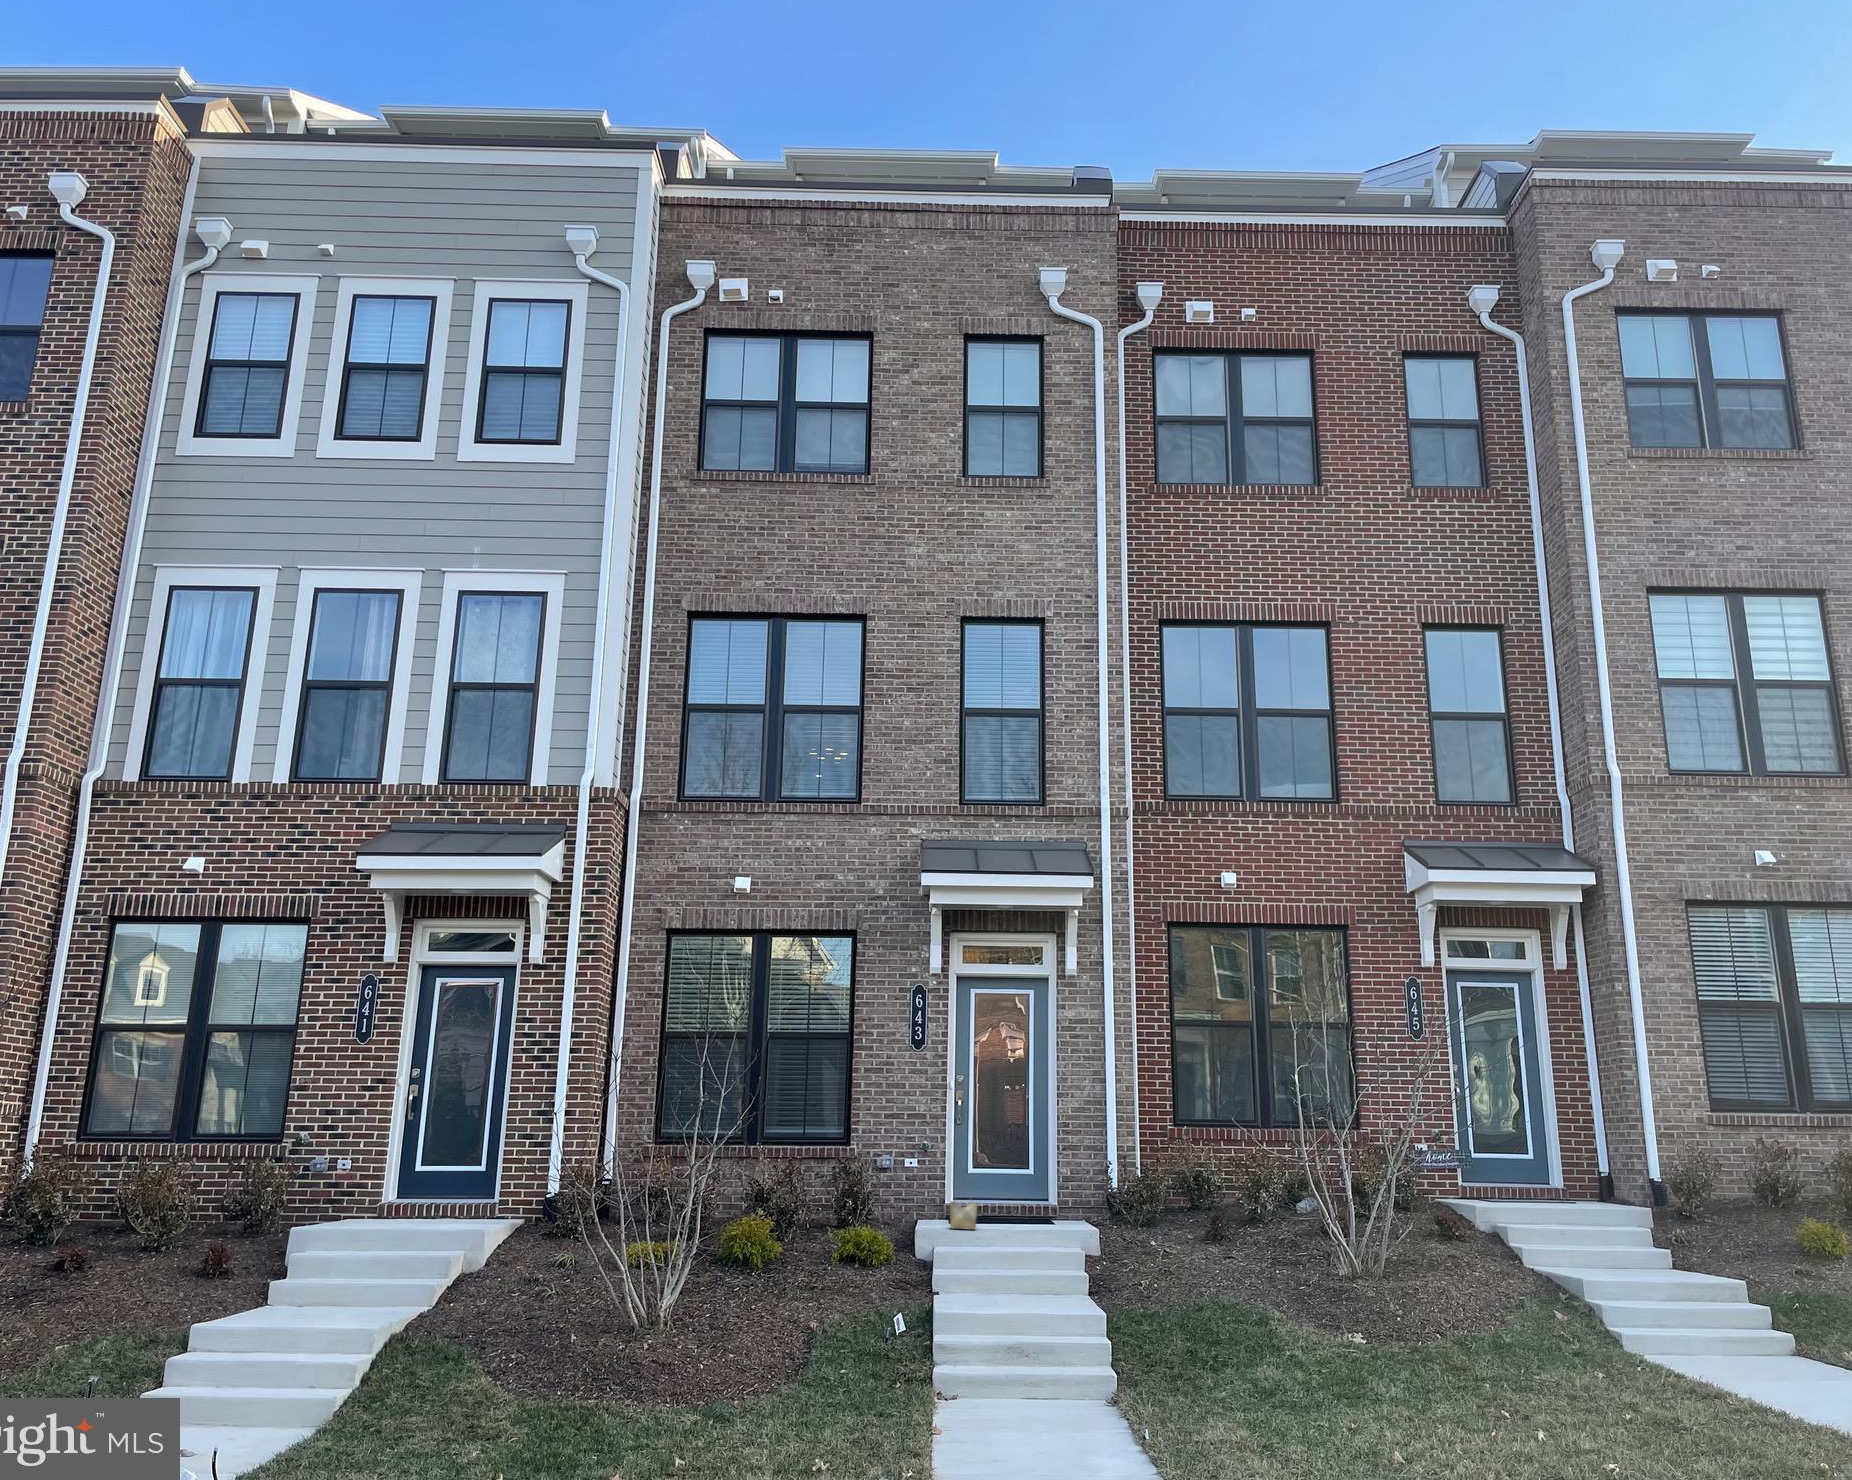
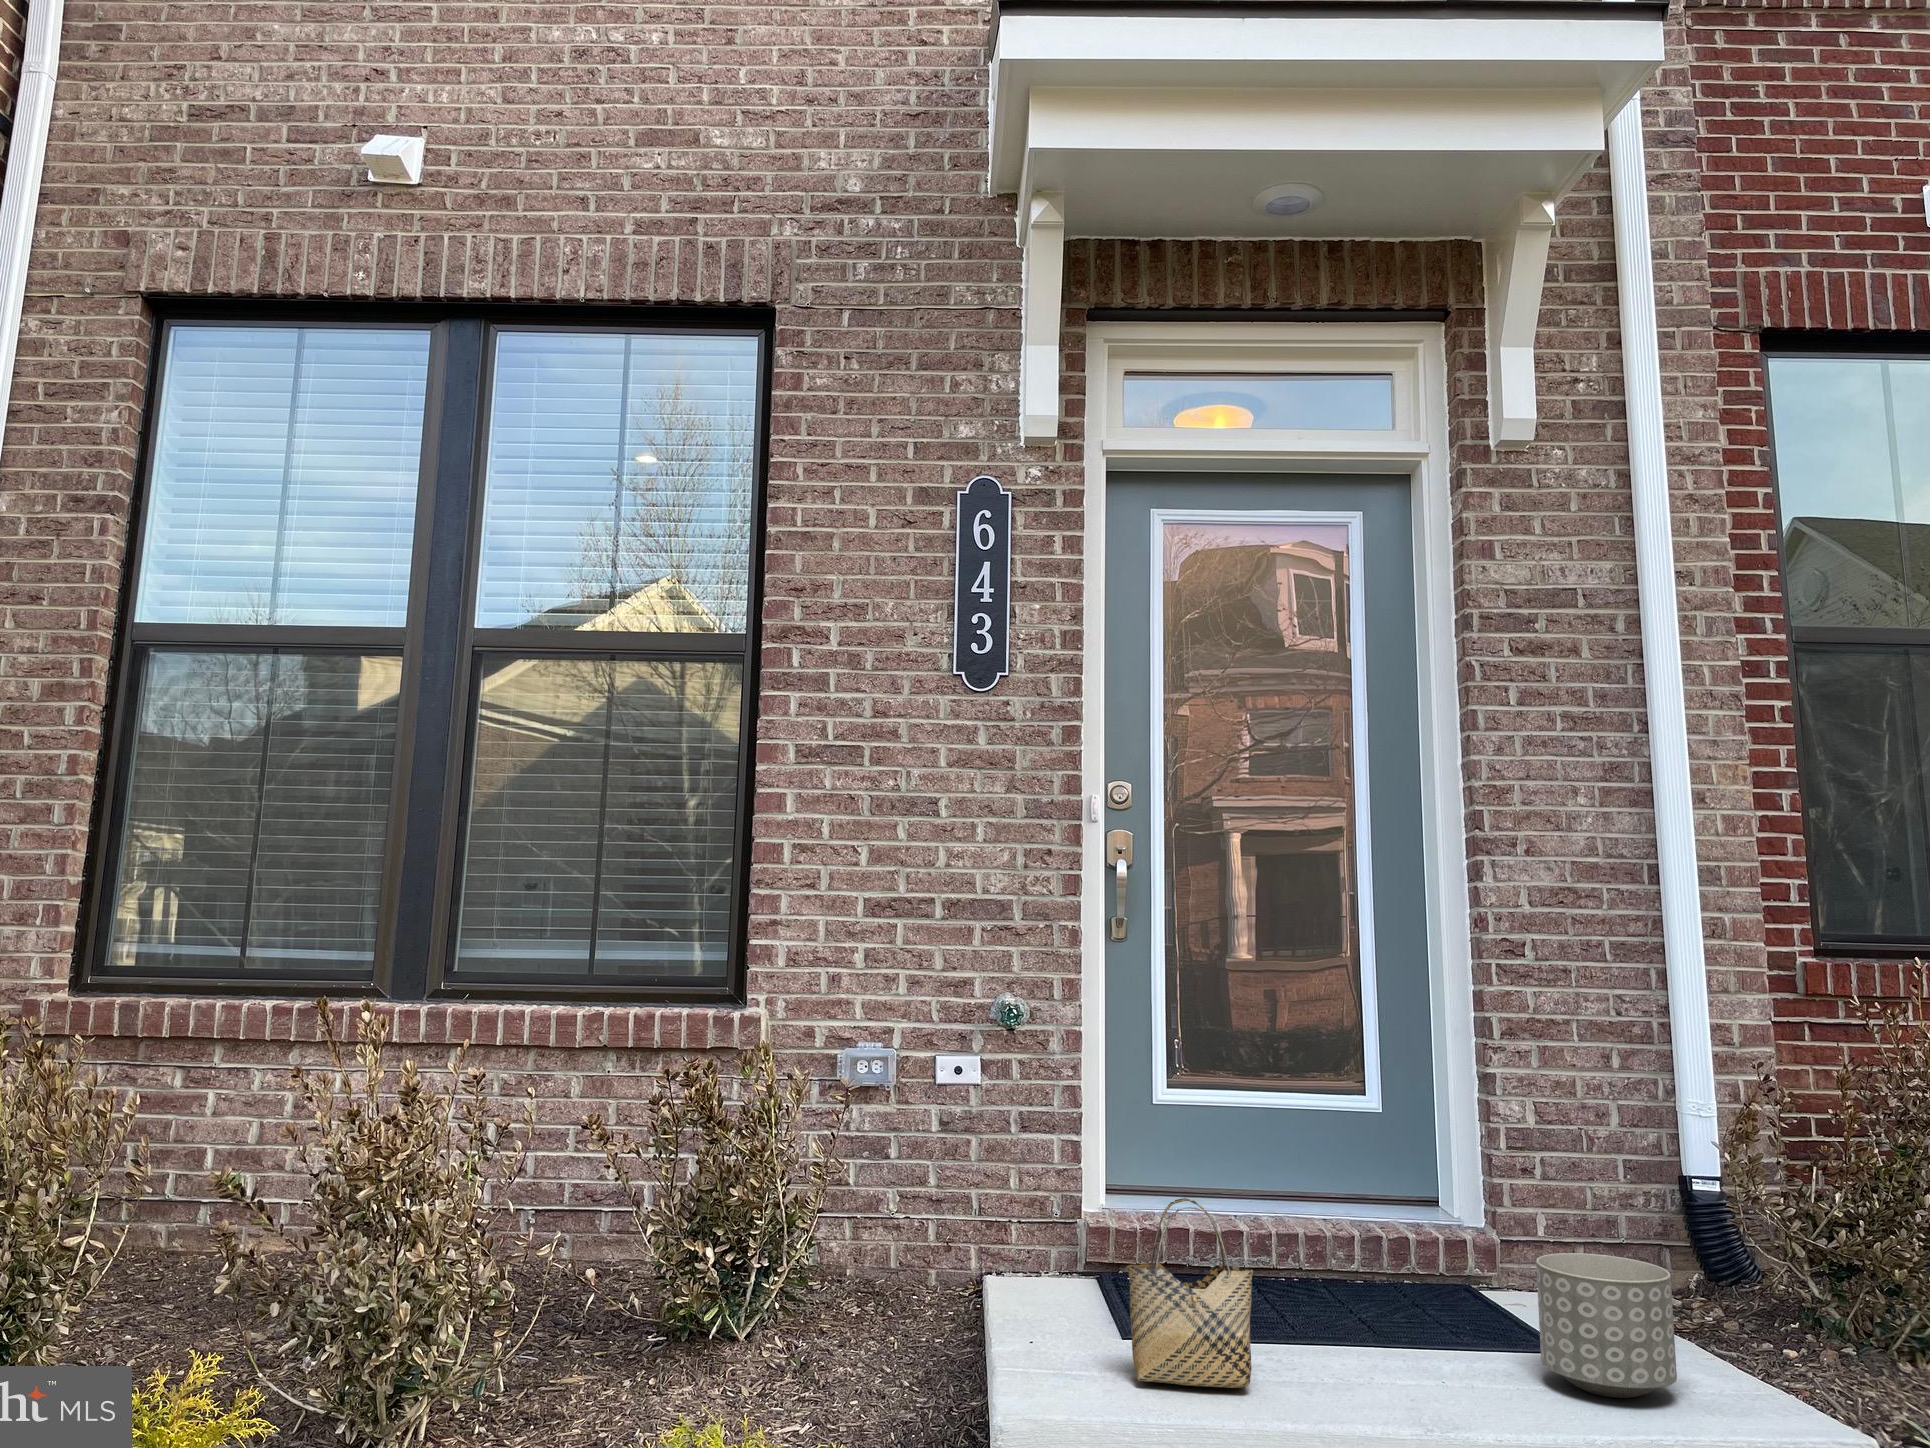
planter: none [1045,1202,1074,1232] -> present [1536,1253,1677,1398]

